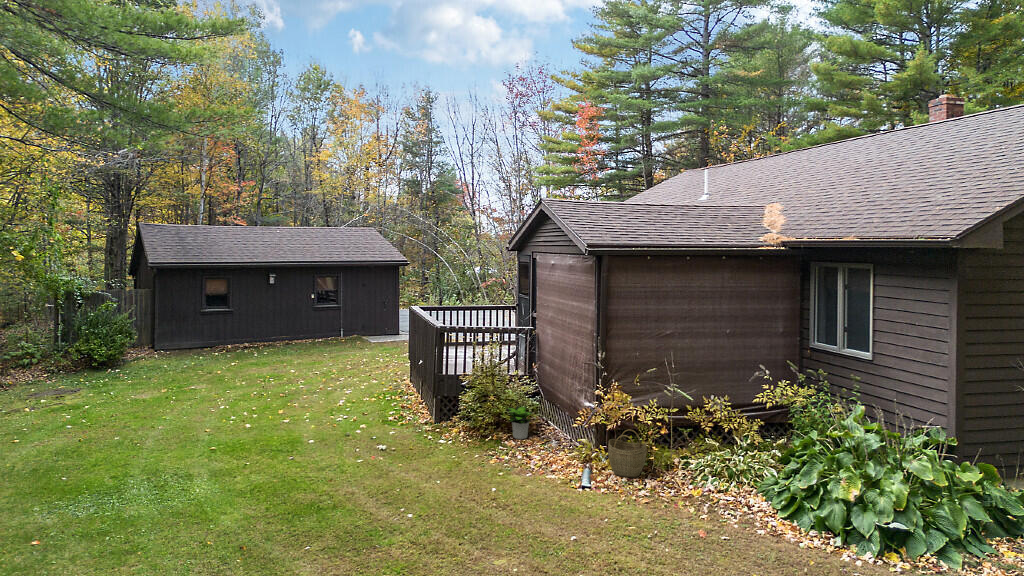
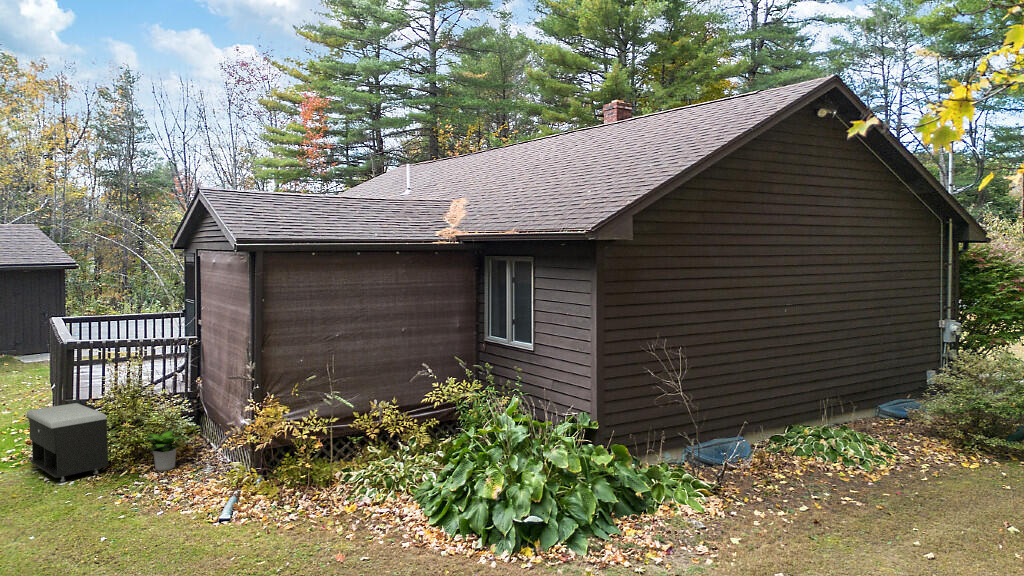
storage bench: none [420,378,479,439] -> present [26,403,108,482]
woven basket: present [608,429,646,478] -> none [256,446,303,502]

